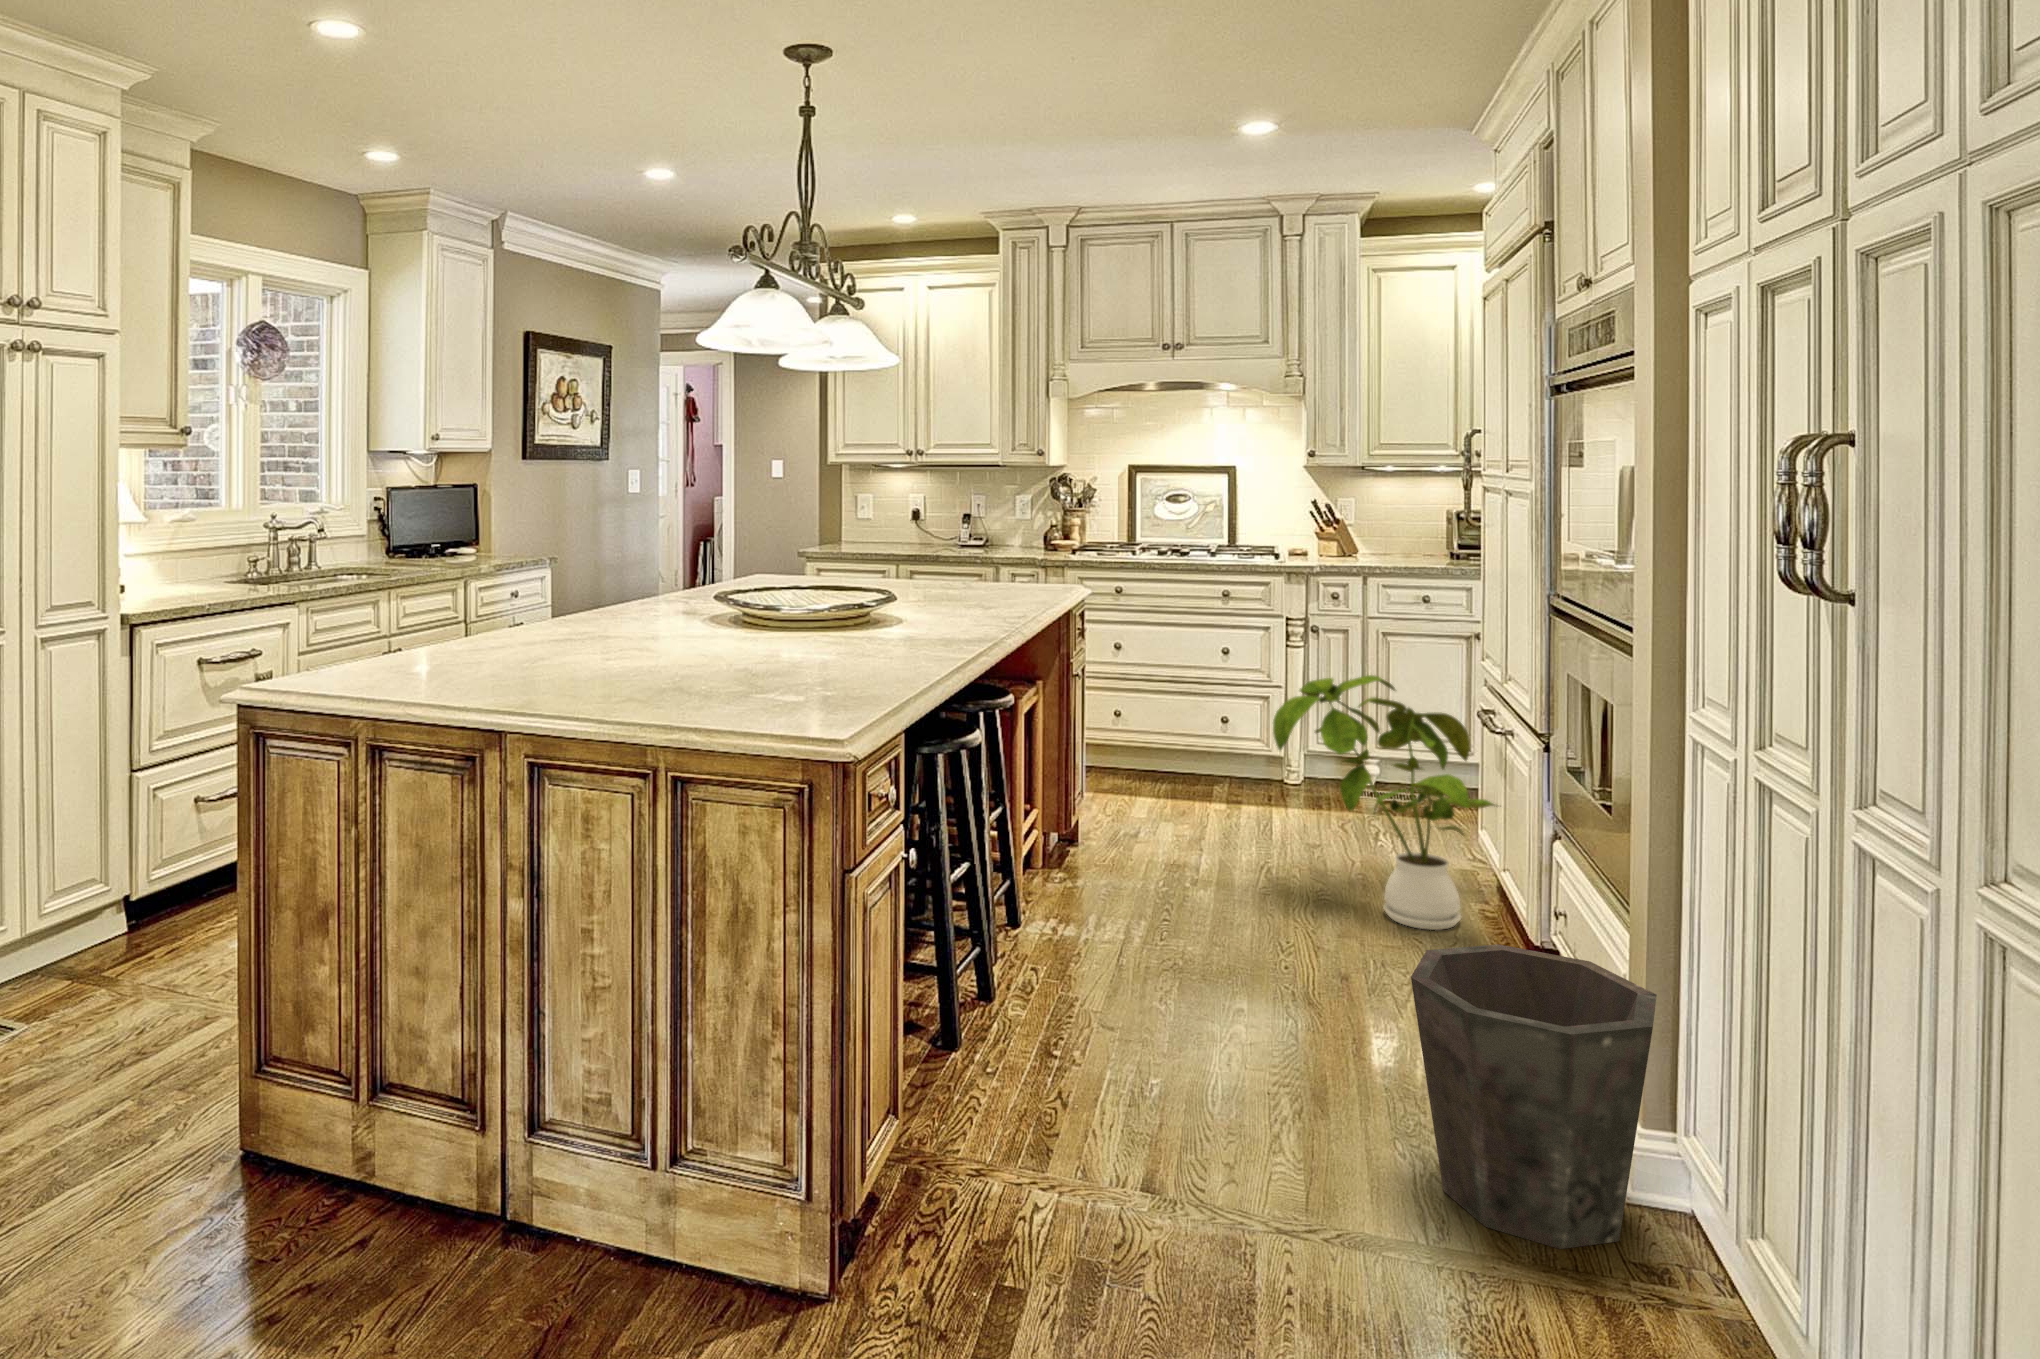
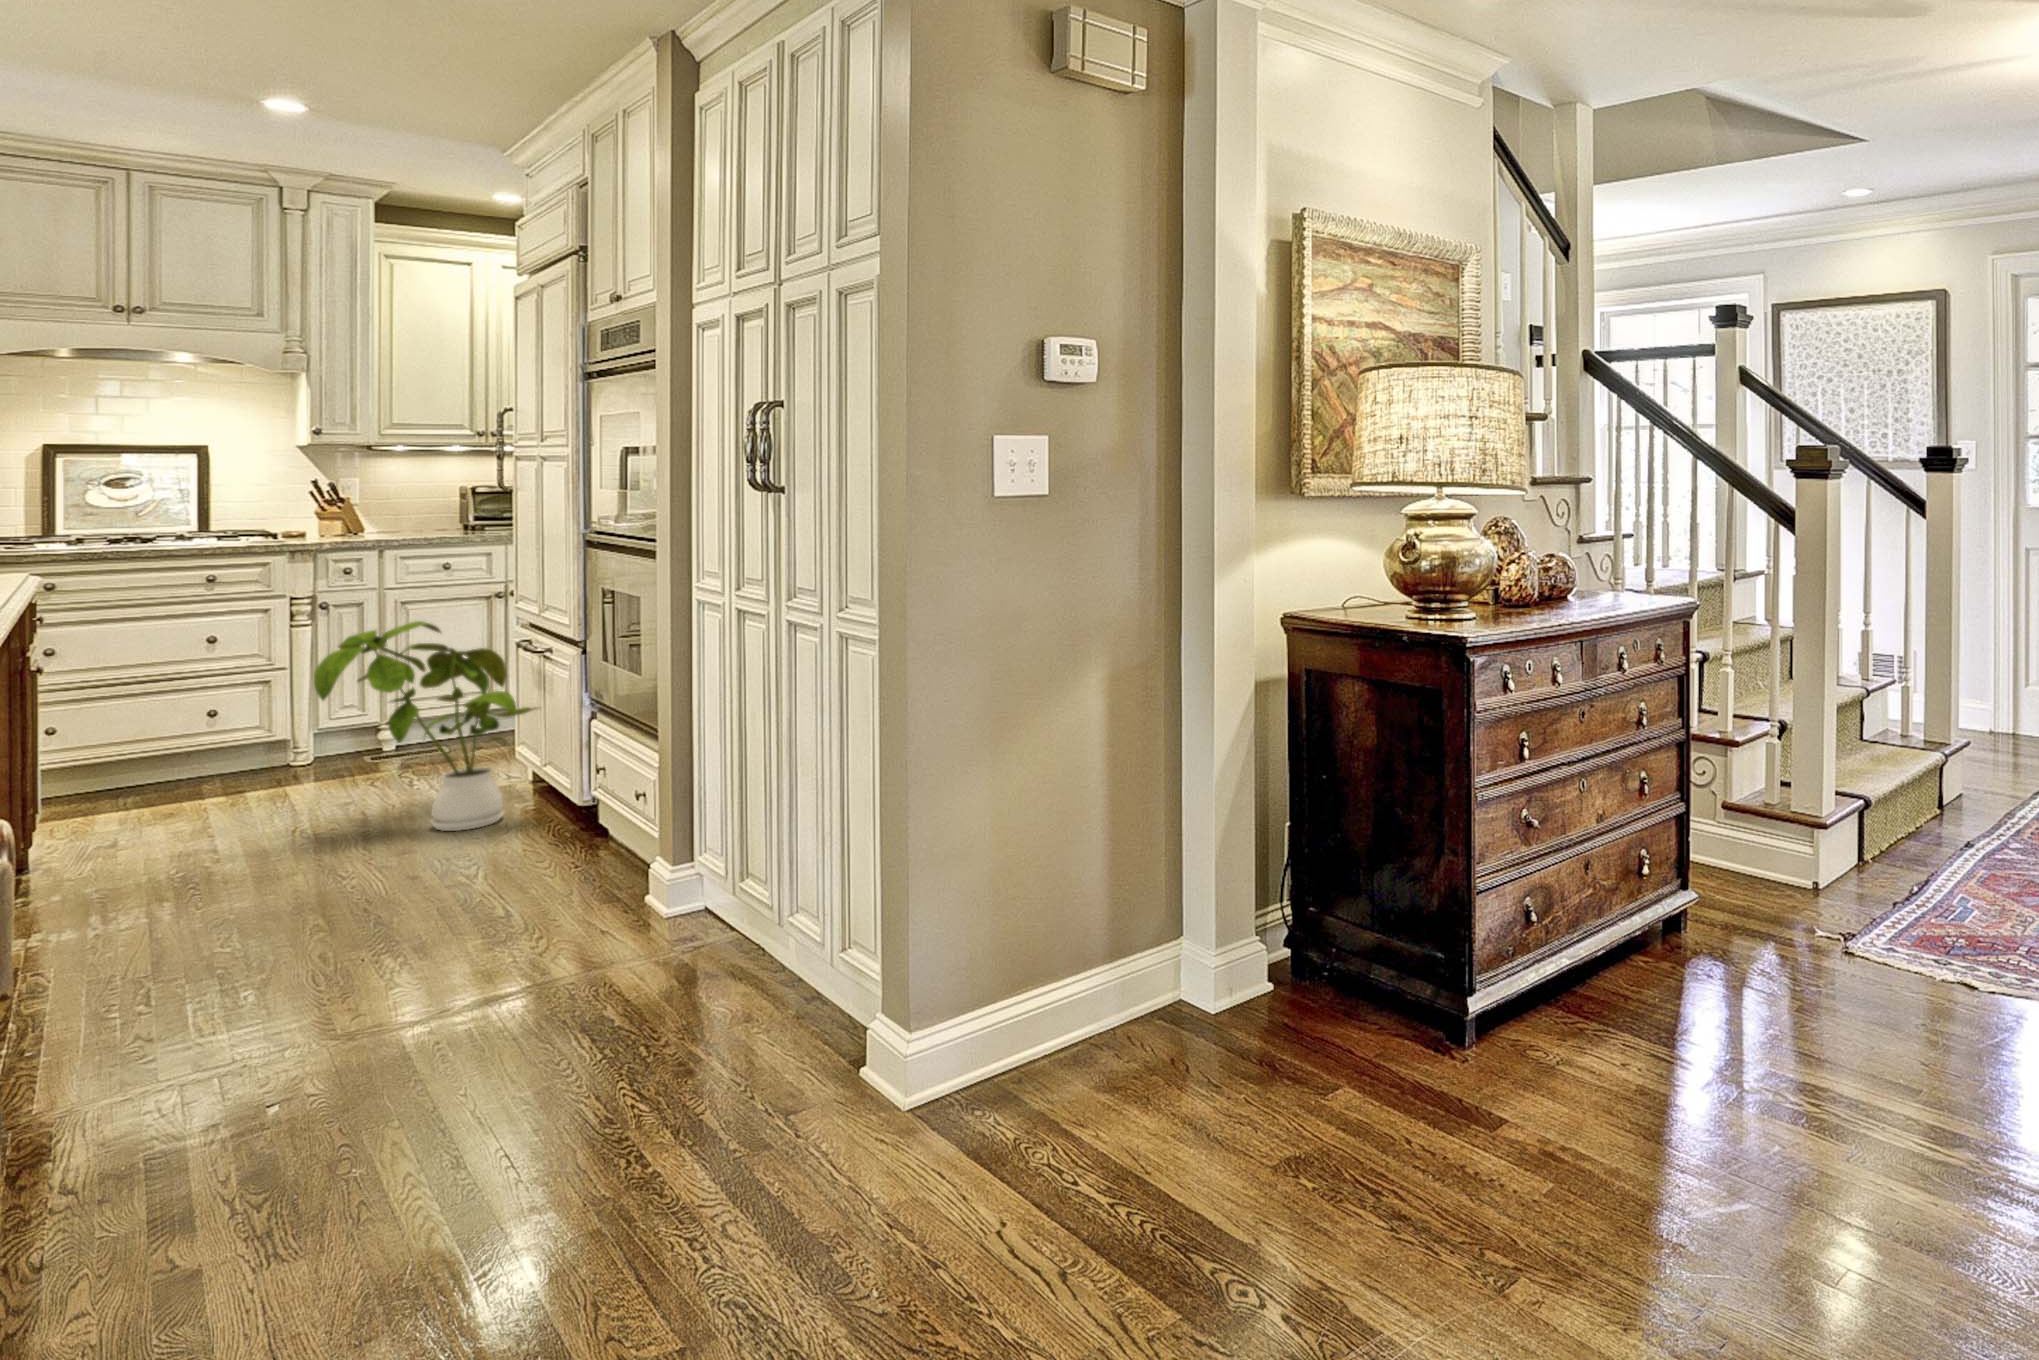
waste bin: present [1411,944,1657,1249] -> none [501,769,675,961]

